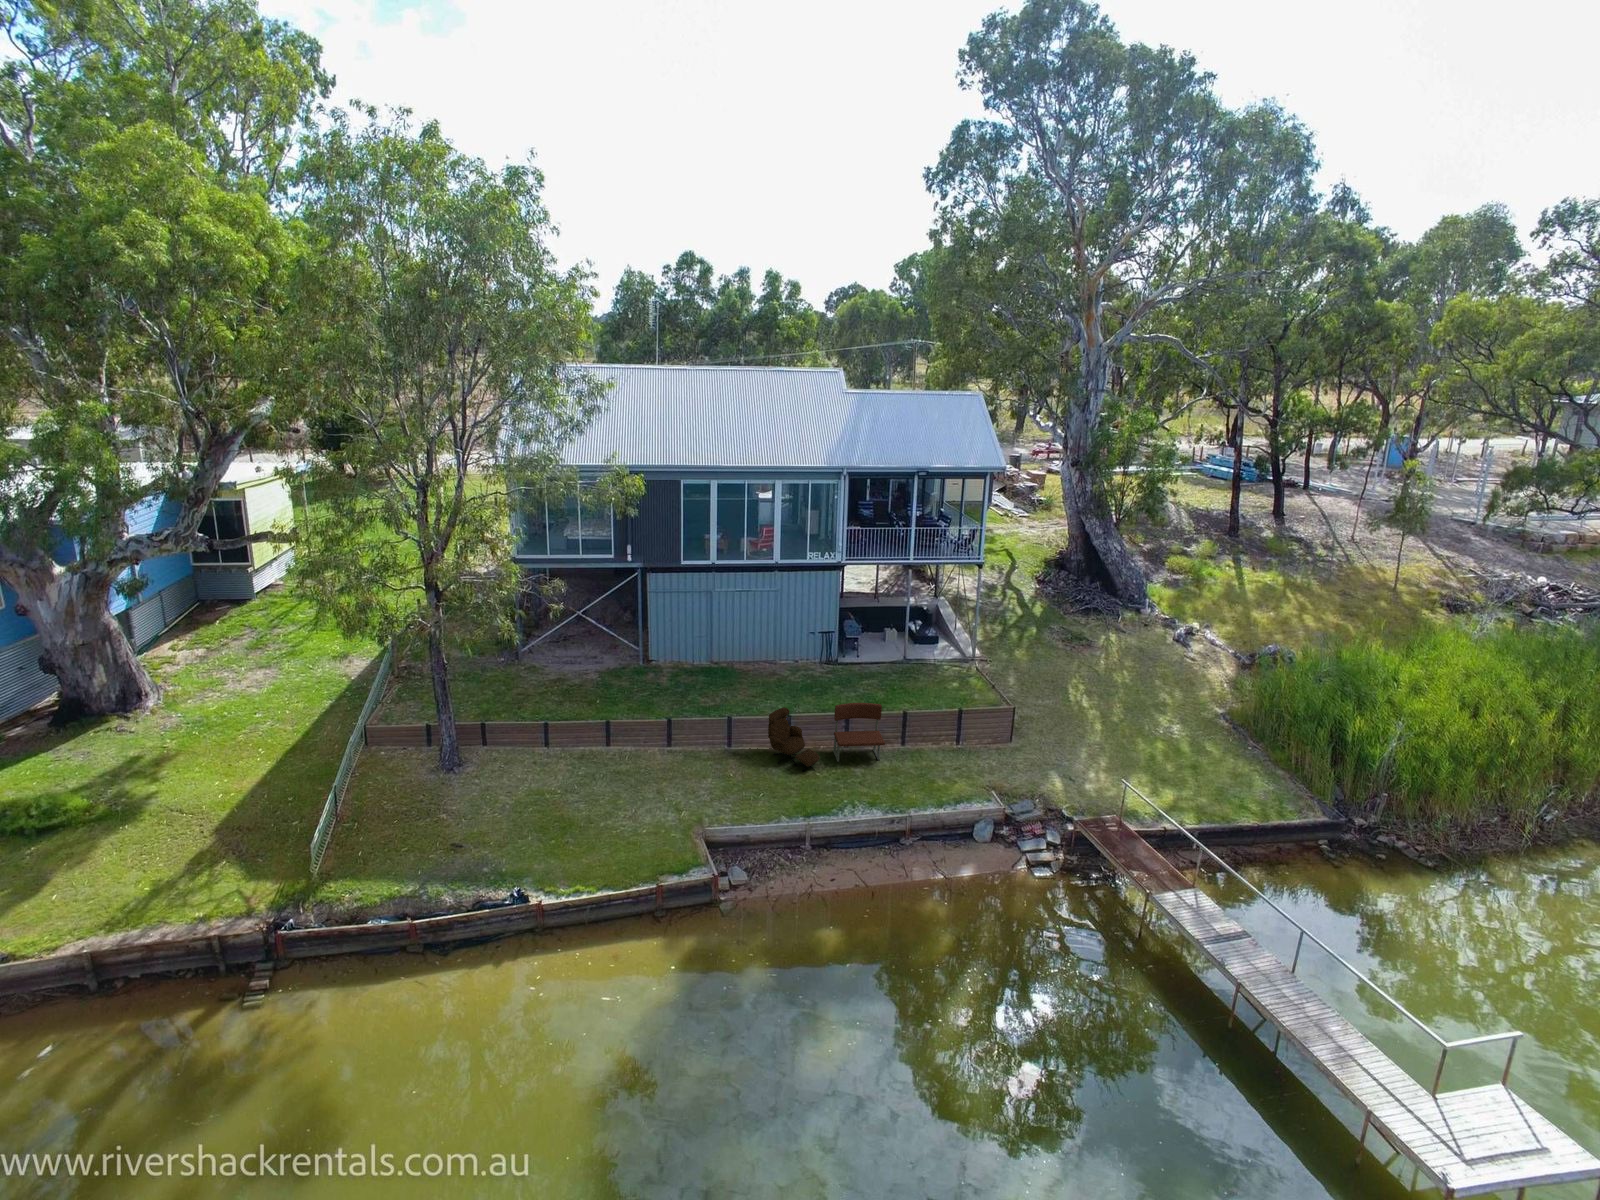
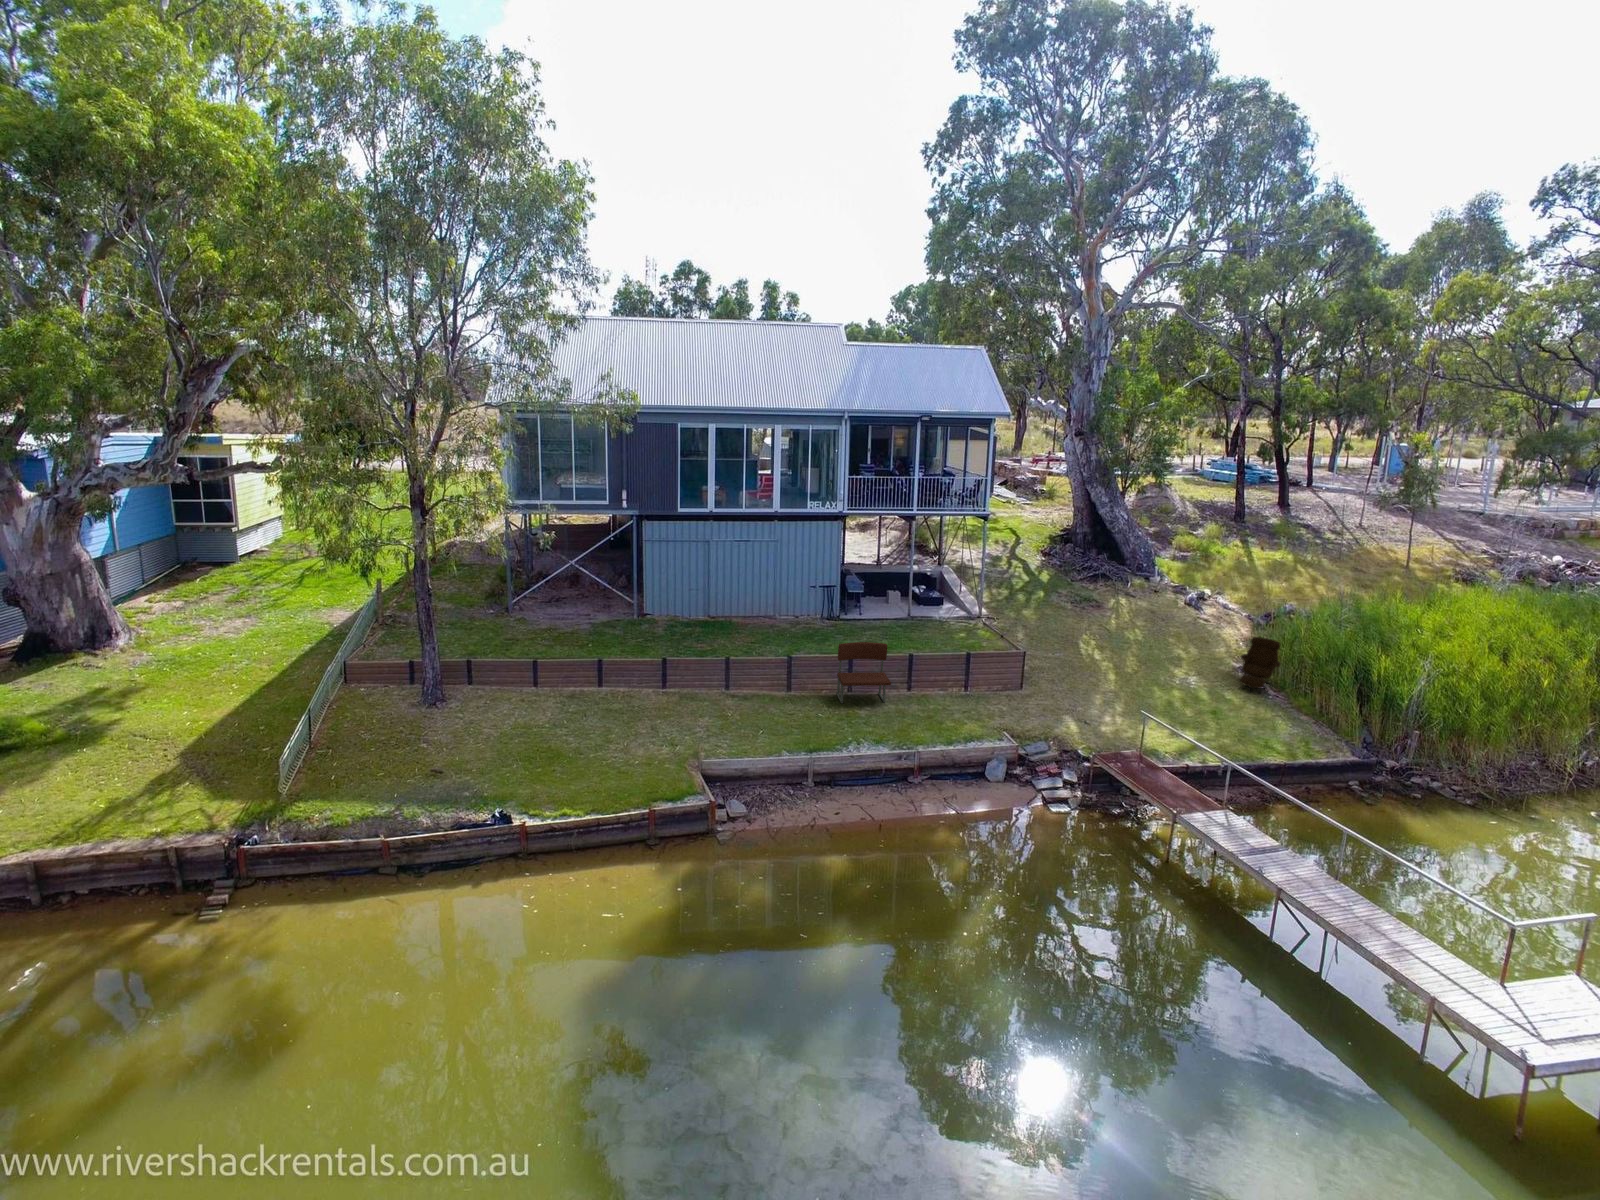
lounge chair: present [768,707,820,772] -> present [1240,637,1280,691]

